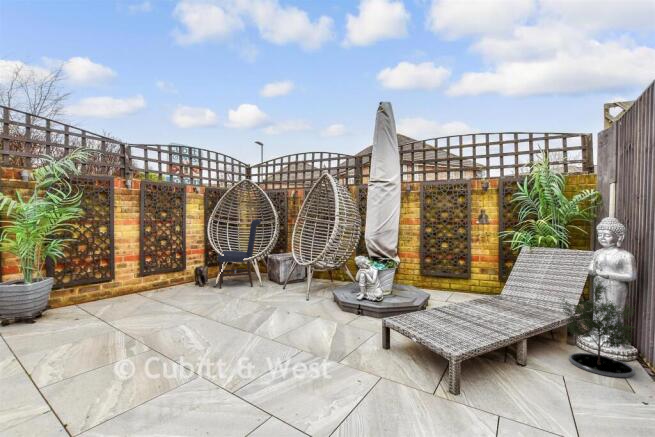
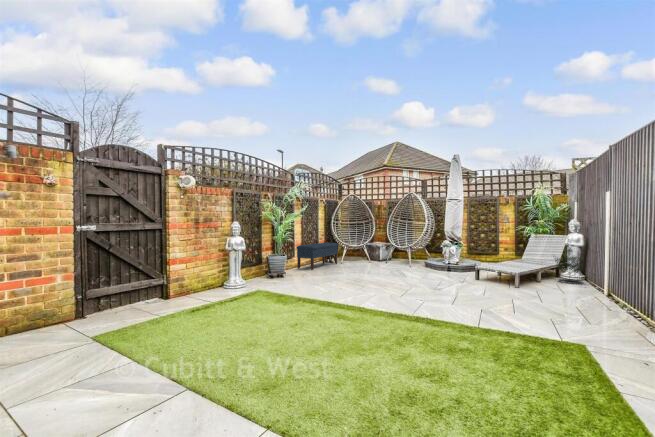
chair: present [218,219,261,288] -> none [338,221,368,263]
bench: none [101,255,201,307] -> present [296,242,338,270]

